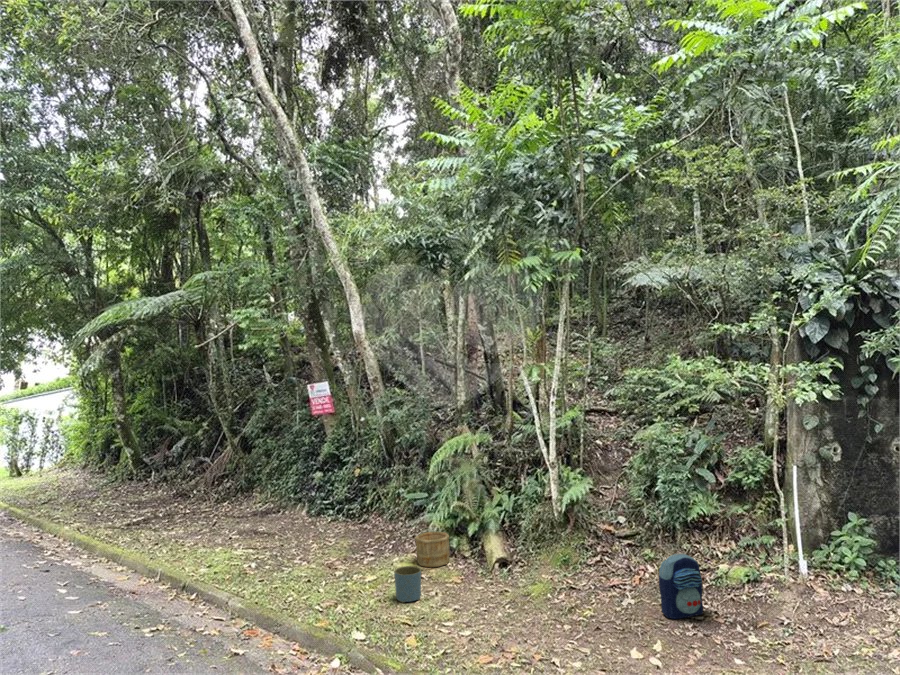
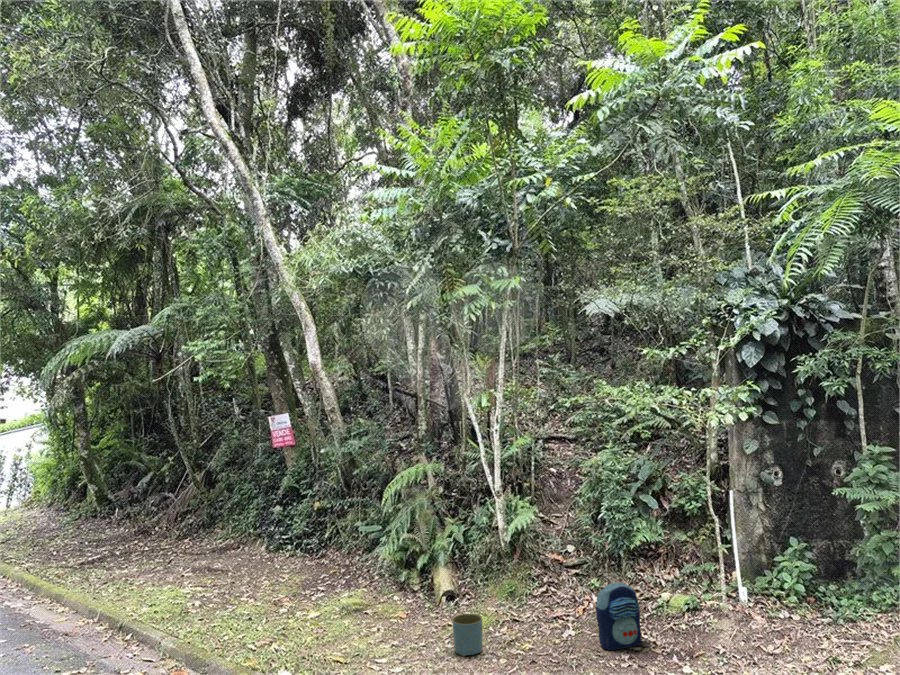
wooden bucket: present [415,531,450,567] -> none [363,565,399,602]
planter: present [394,566,421,603] -> present [452,614,483,657]

